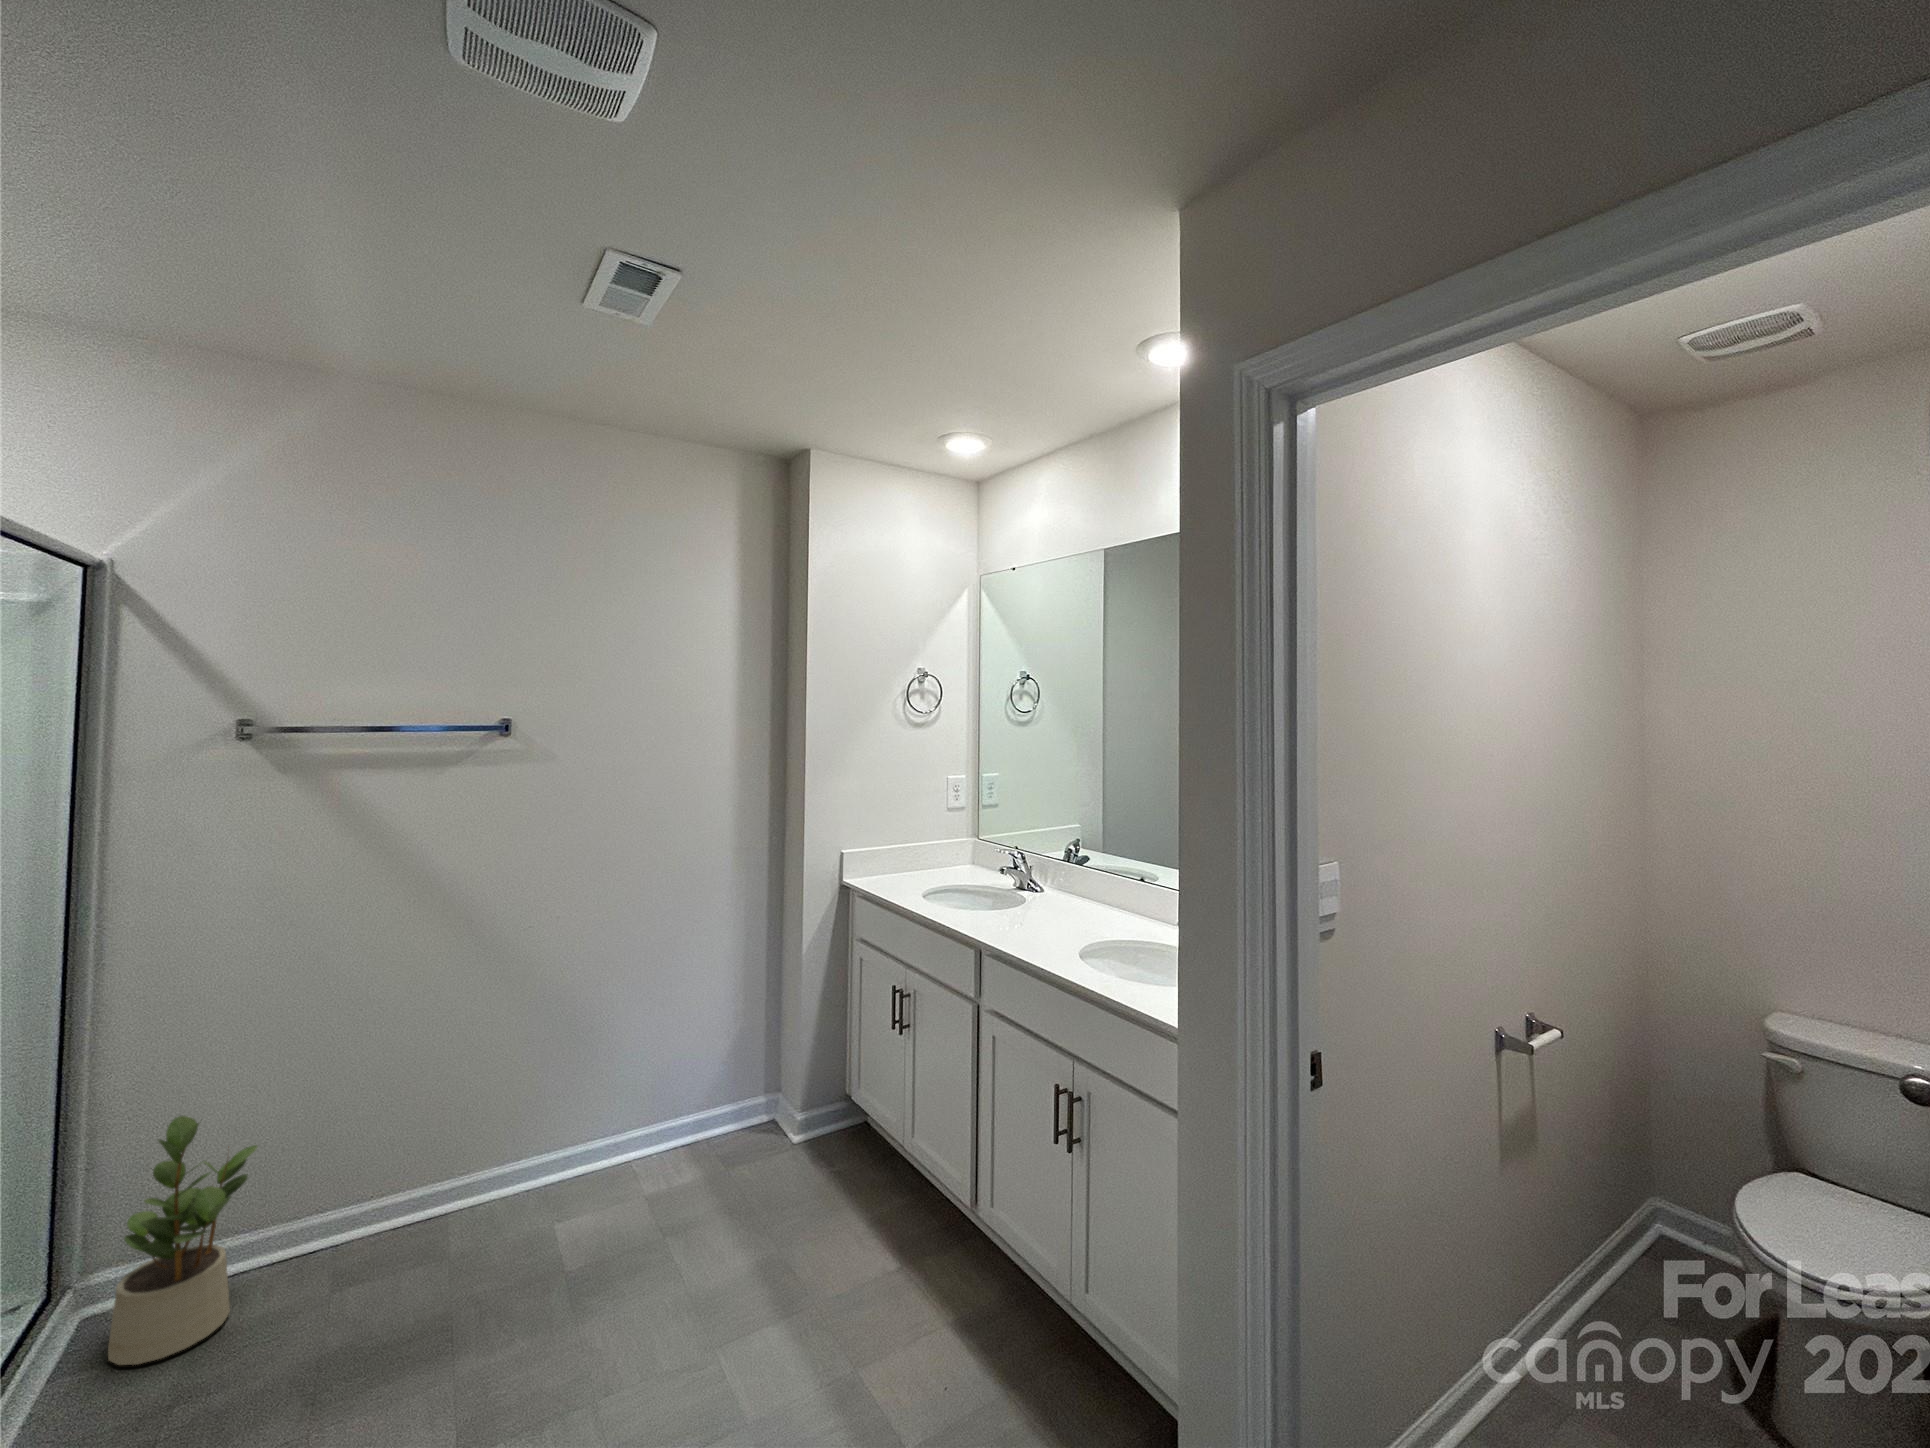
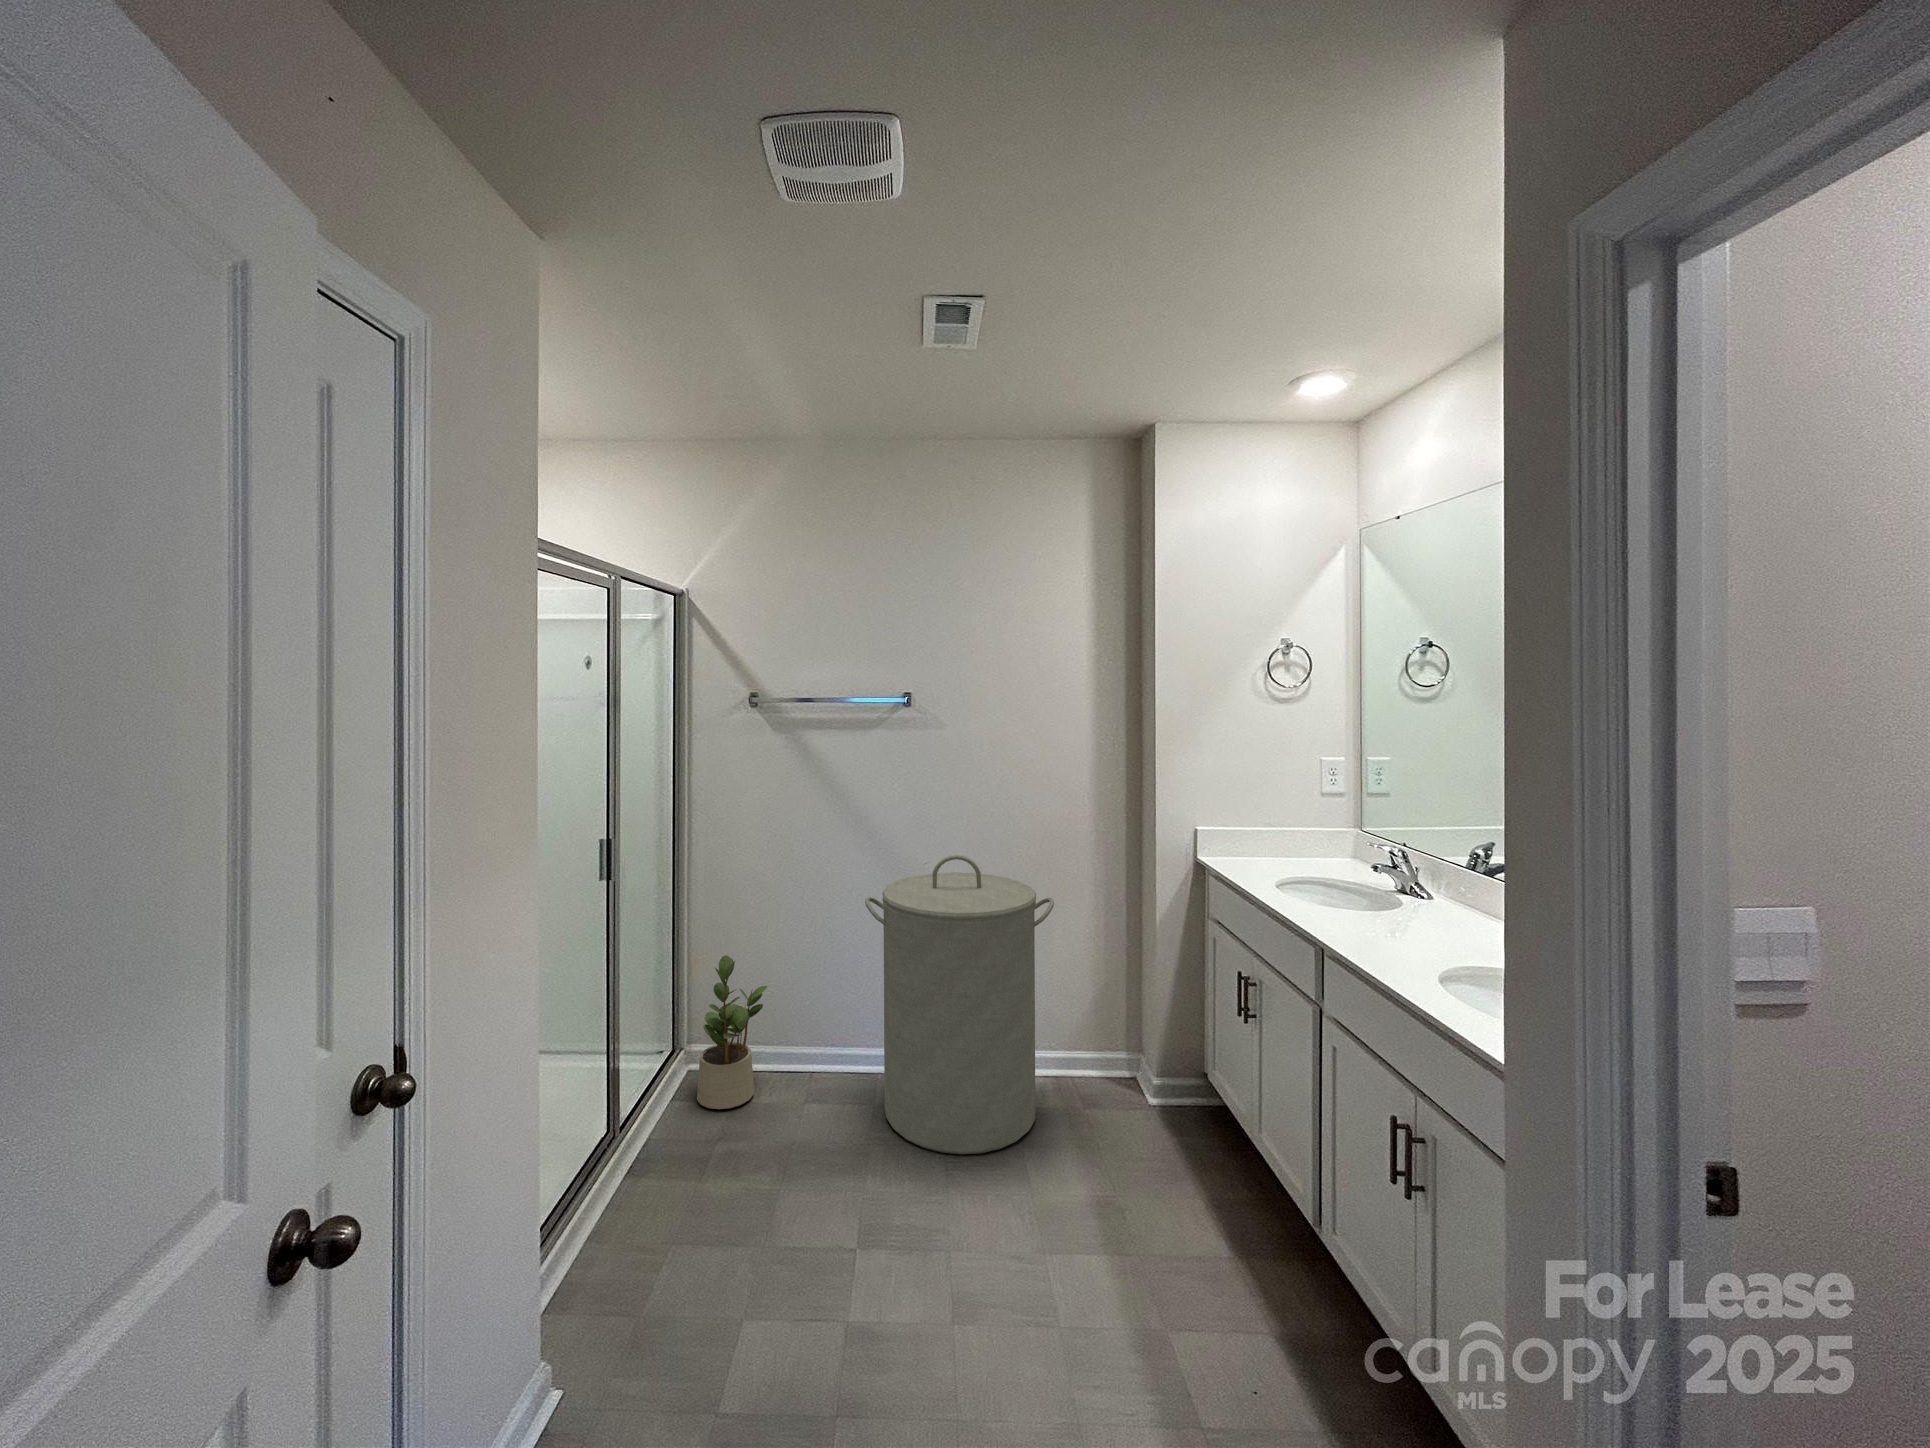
laundry hamper: none [443,912,700,1285] -> present [865,855,1054,1154]

